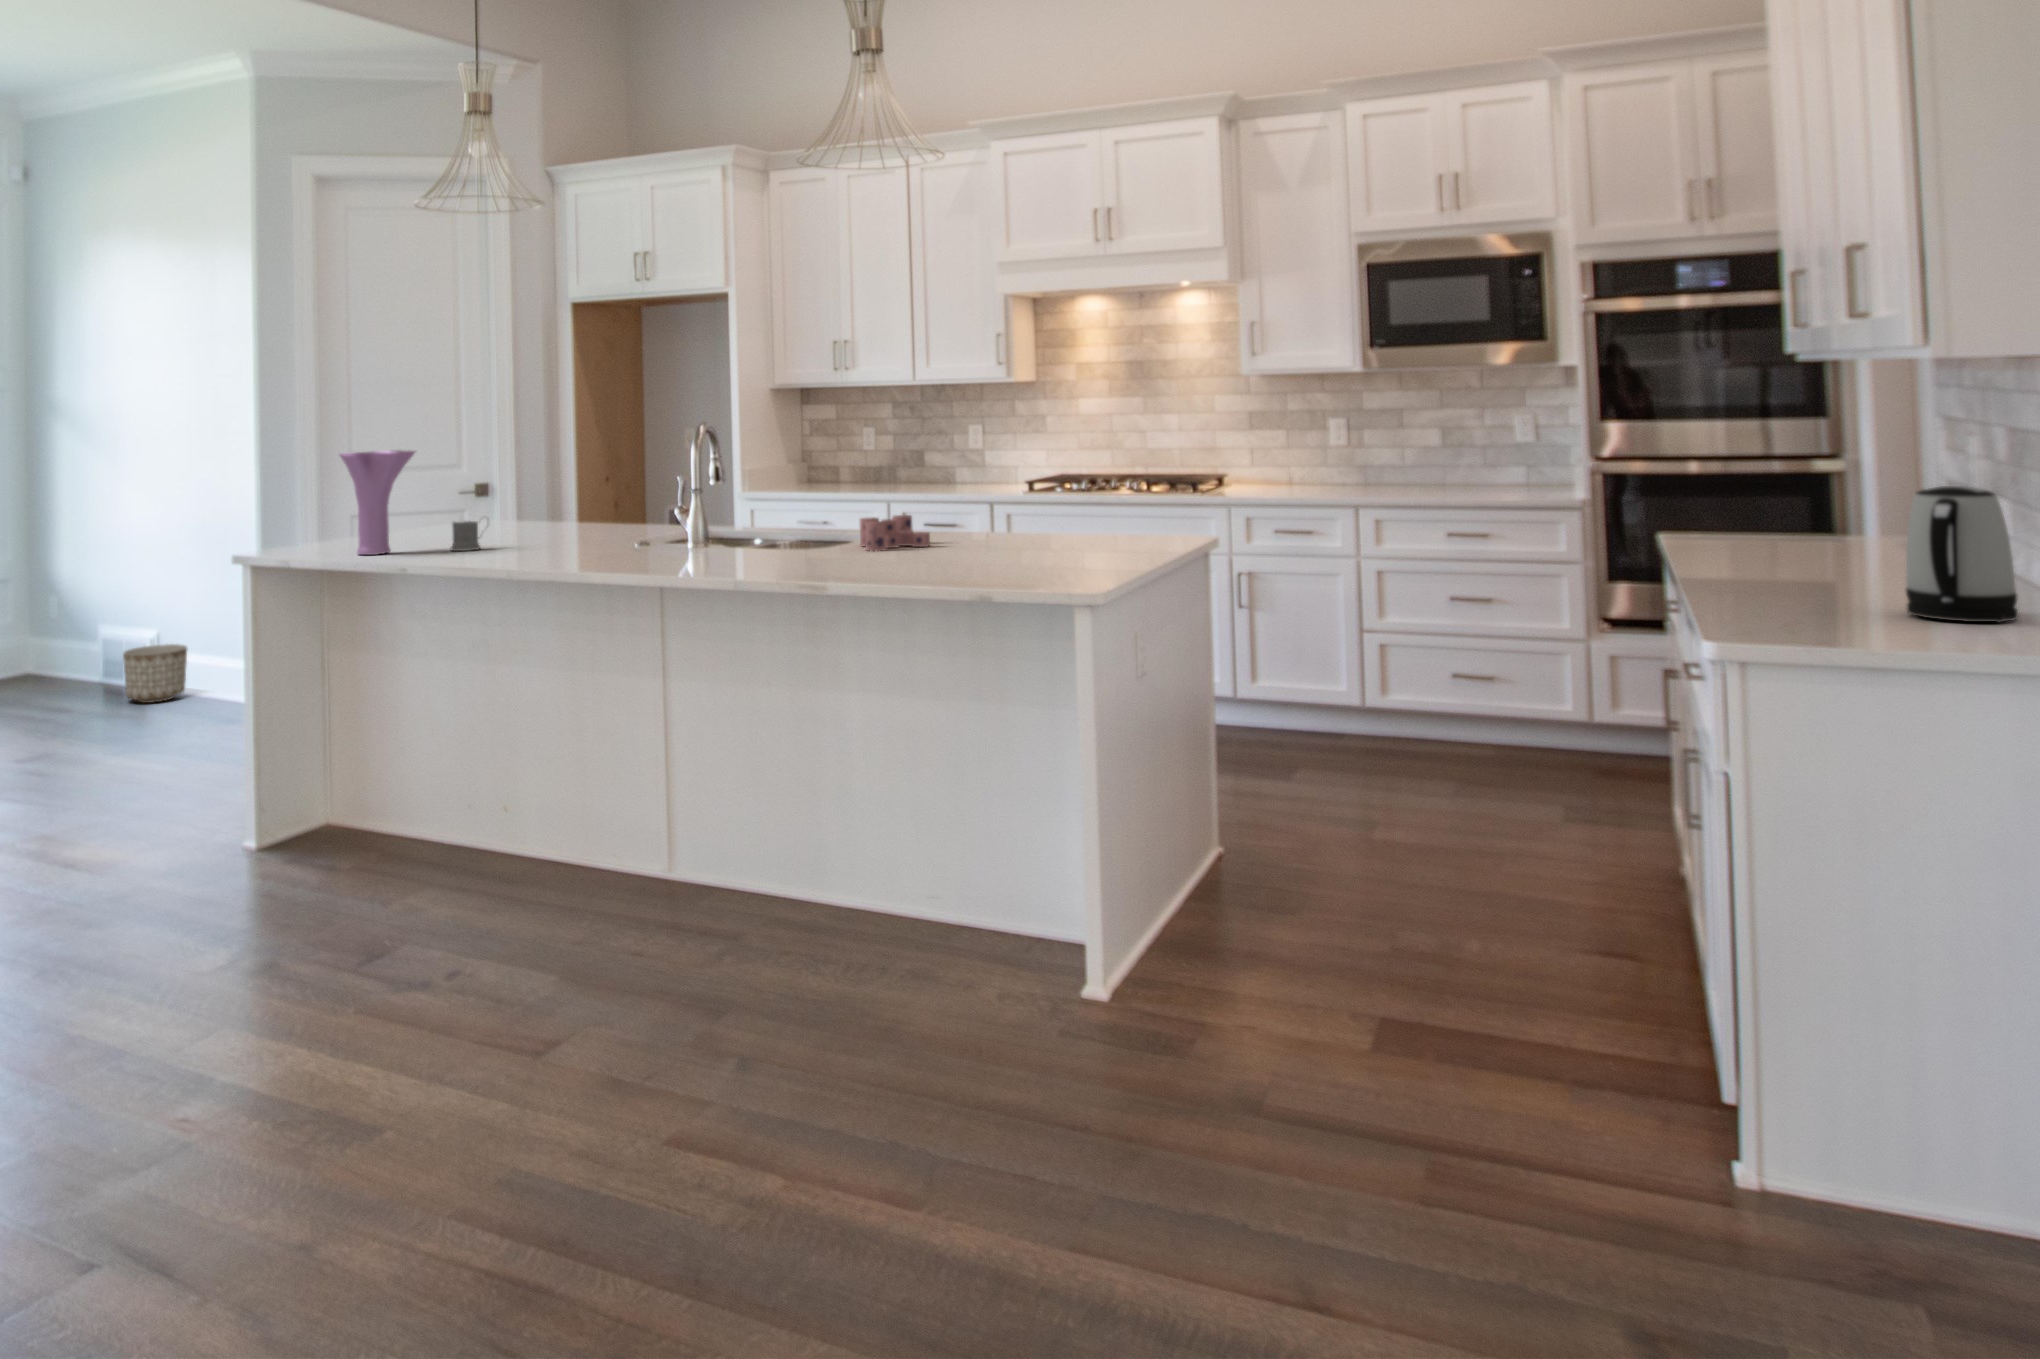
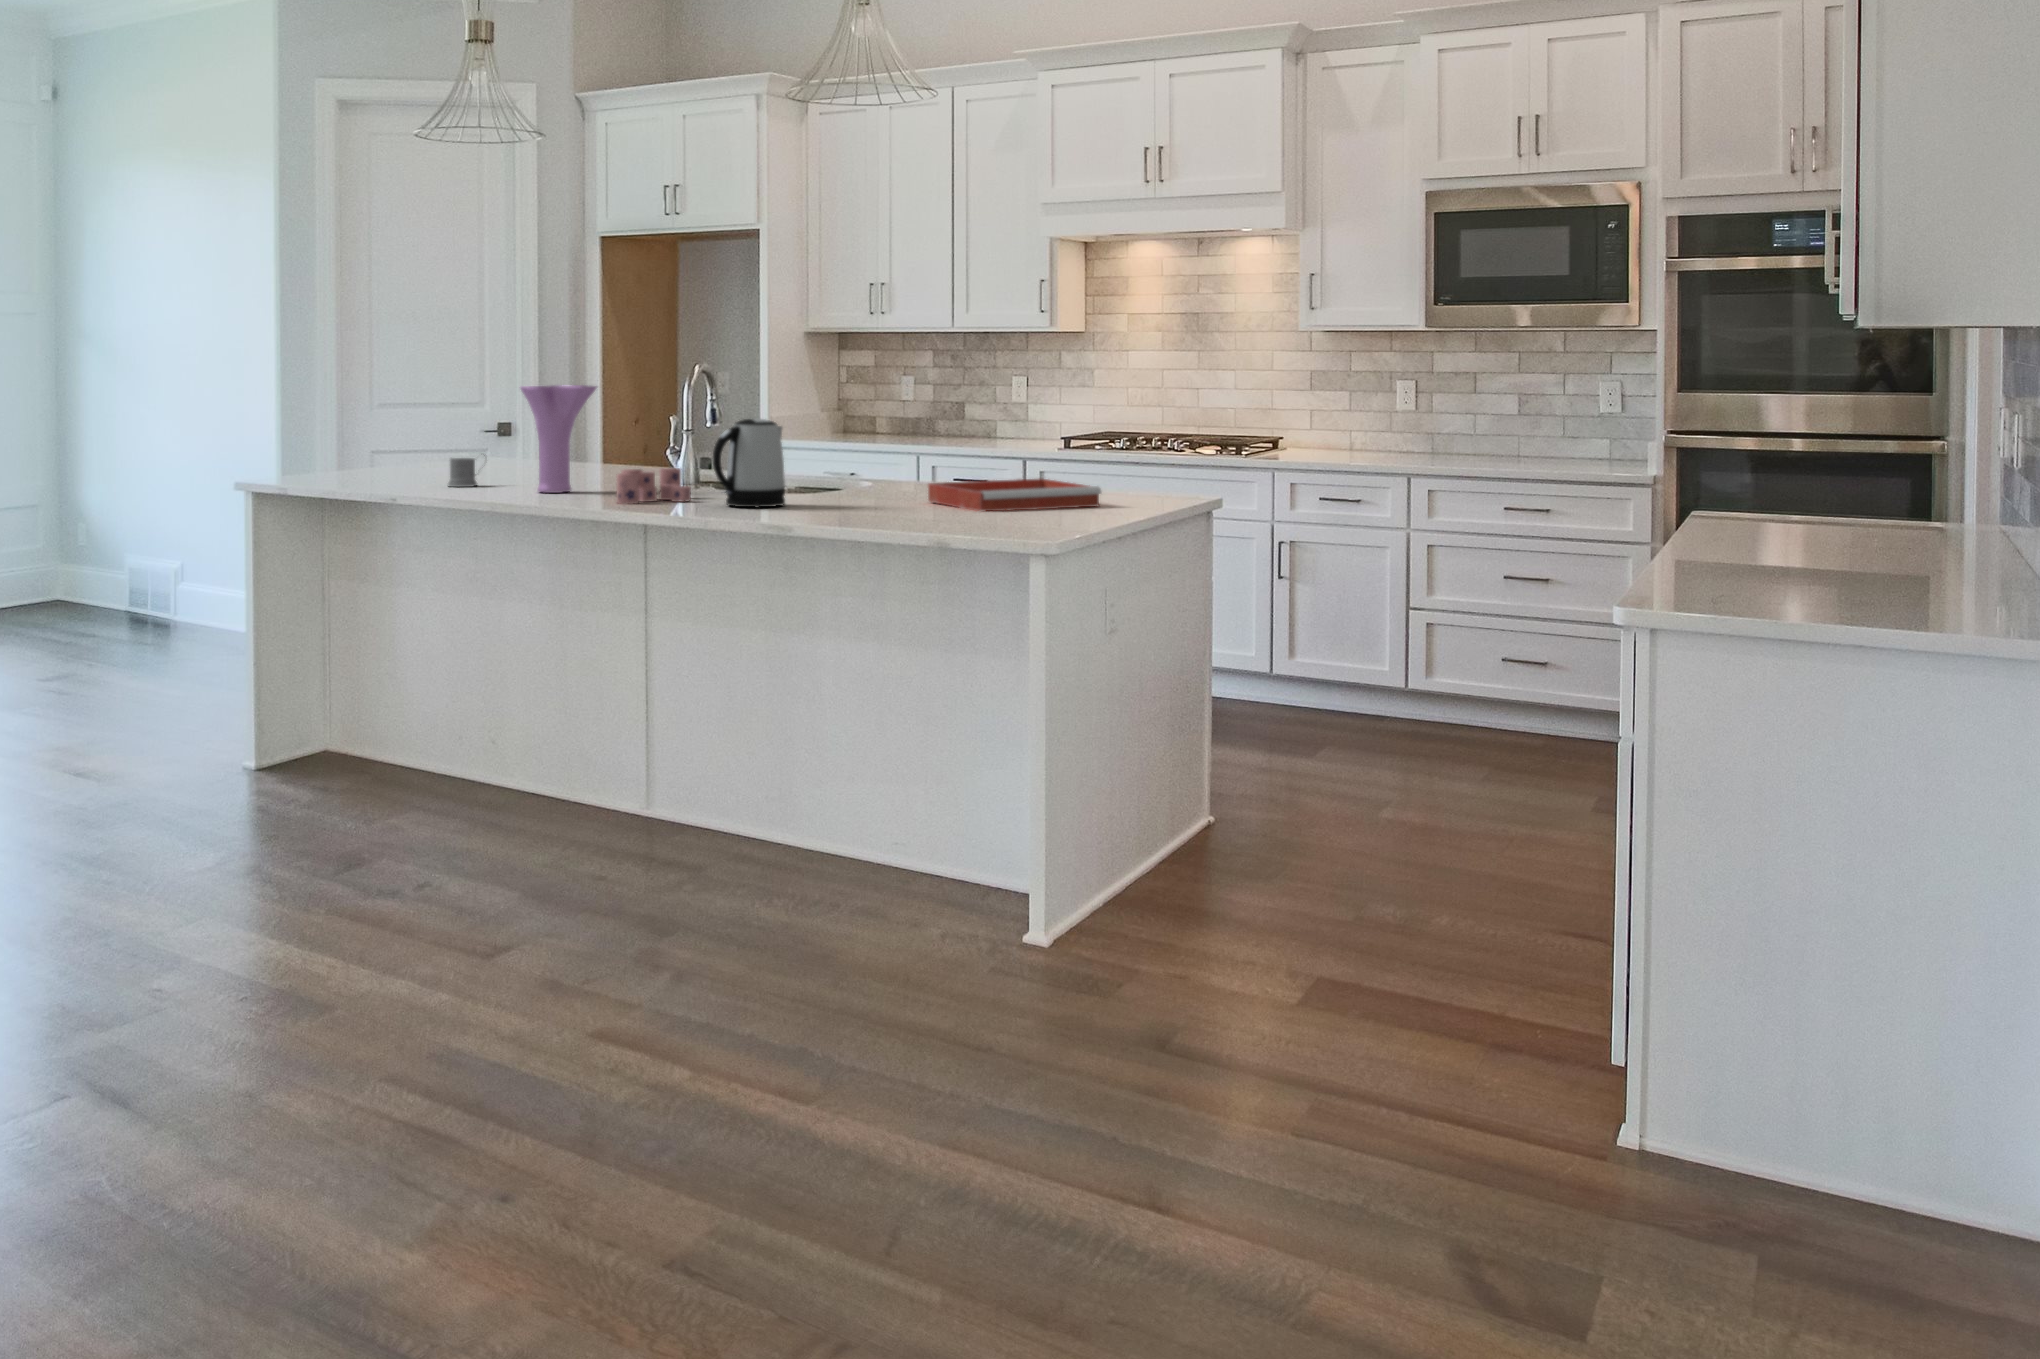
vase: present [340,450,415,555] -> present [521,385,597,493]
kettle: present [1906,486,2018,623] -> present [713,418,785,508]
candle: present [860,515,930,551] -> present [617,468,691,504]
tray: none [938,523,1108,559] -> present [928,478,1101,511]
planter: present [123,644,187,703] -> none [147,575,211,632]

